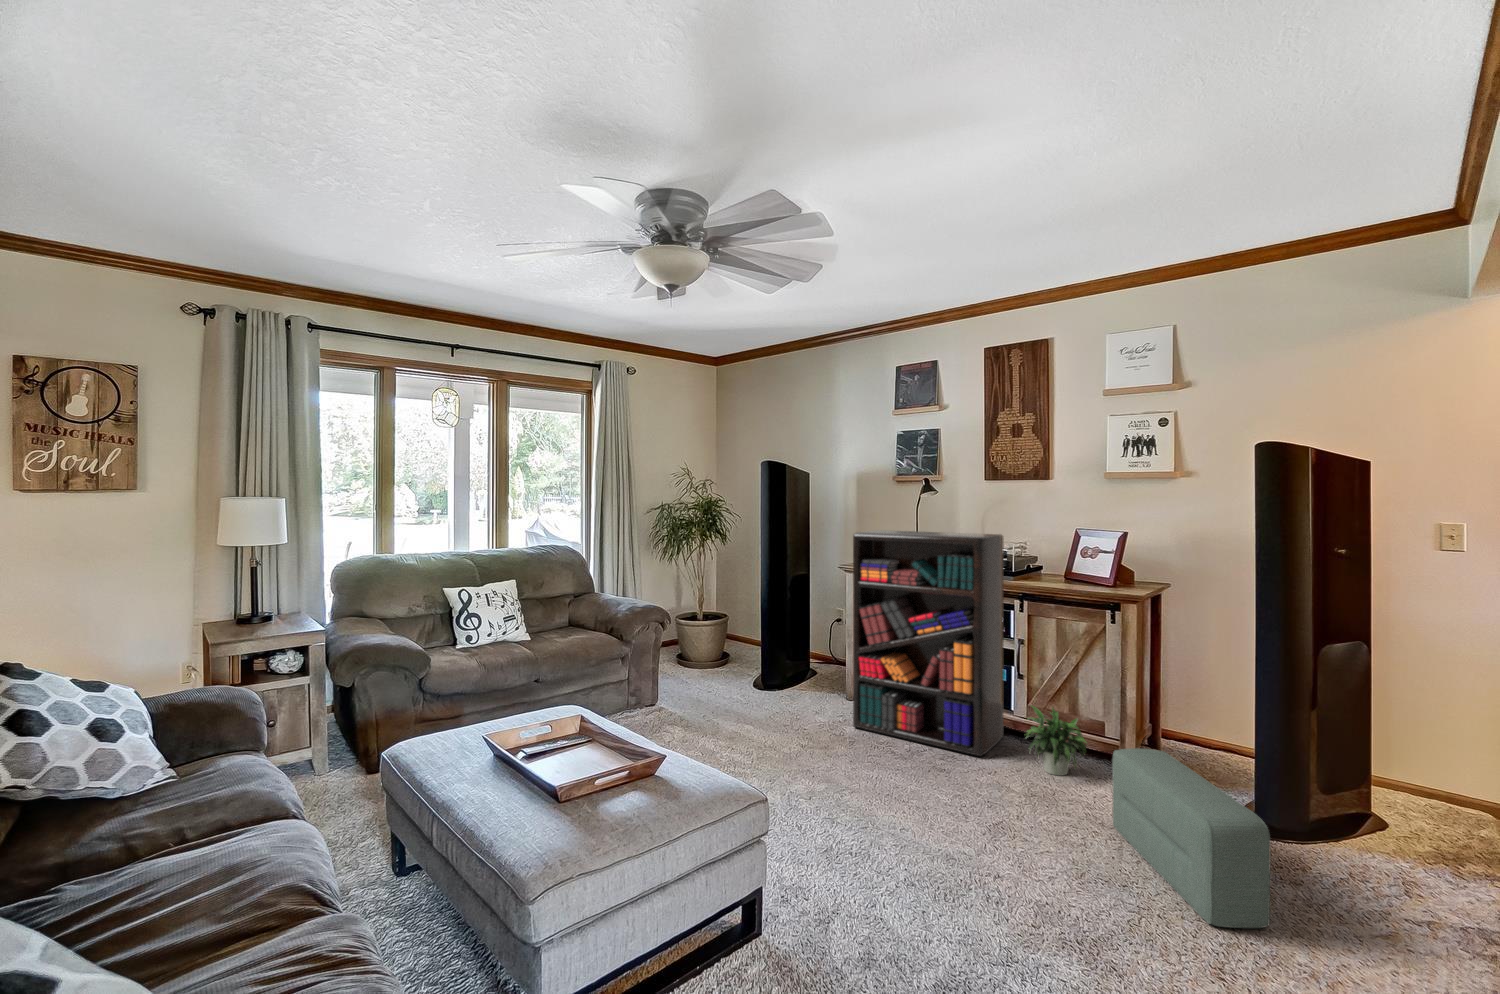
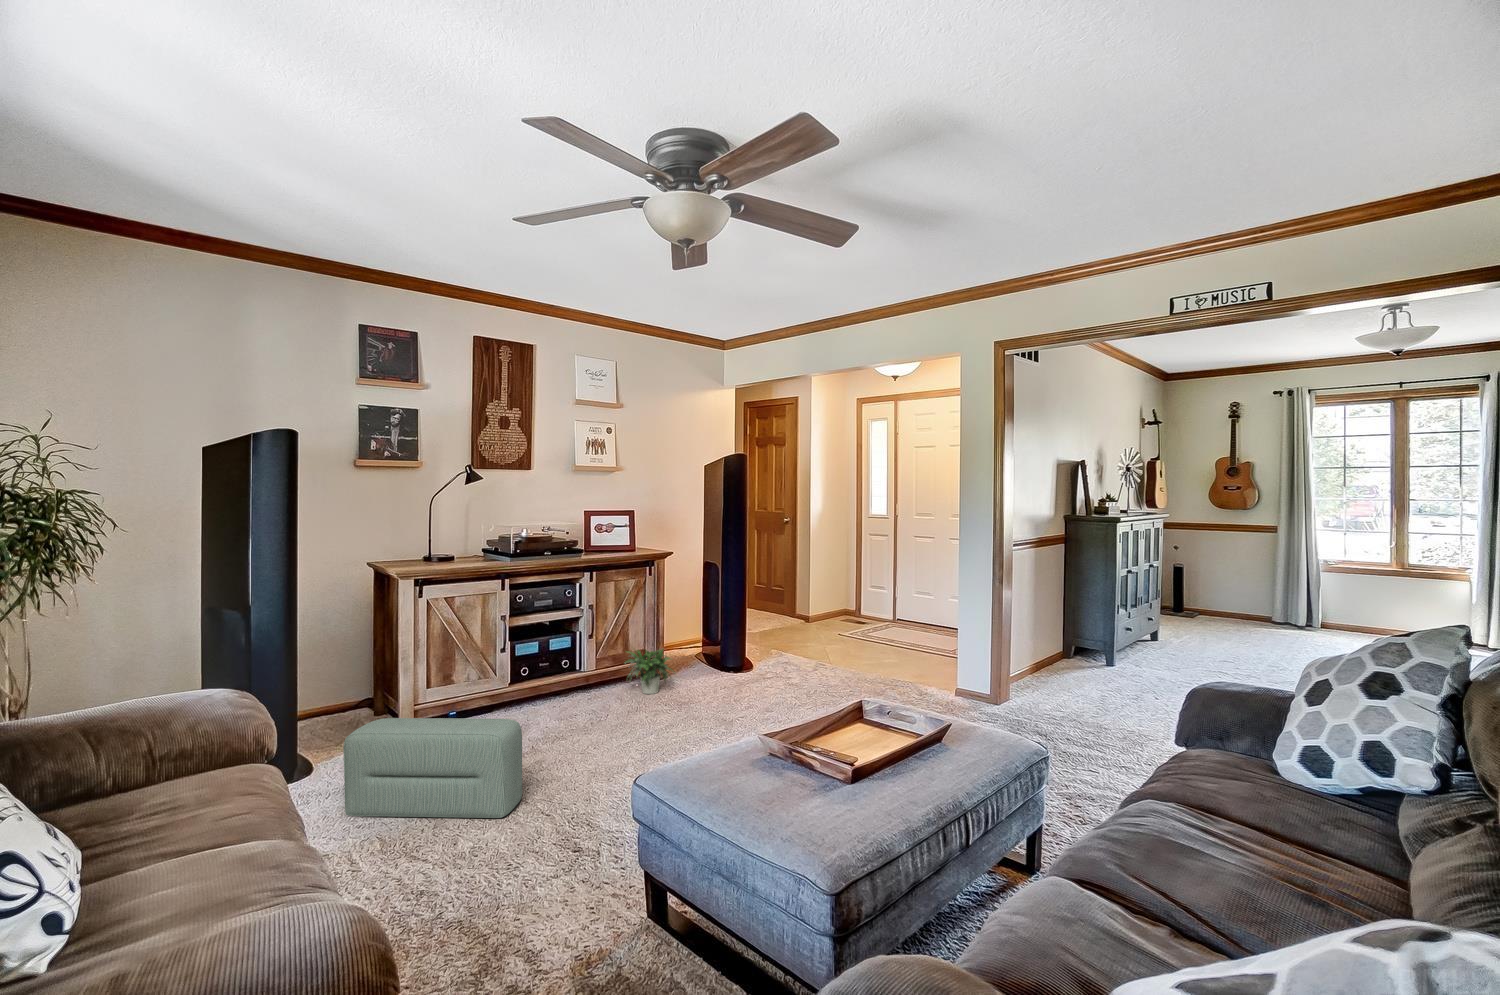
bookshelf: present [853,530,1004,756] -> none [462,517,616,743]
pouf: present [1112,748,1270,928] -> present [343,718,522,818]

